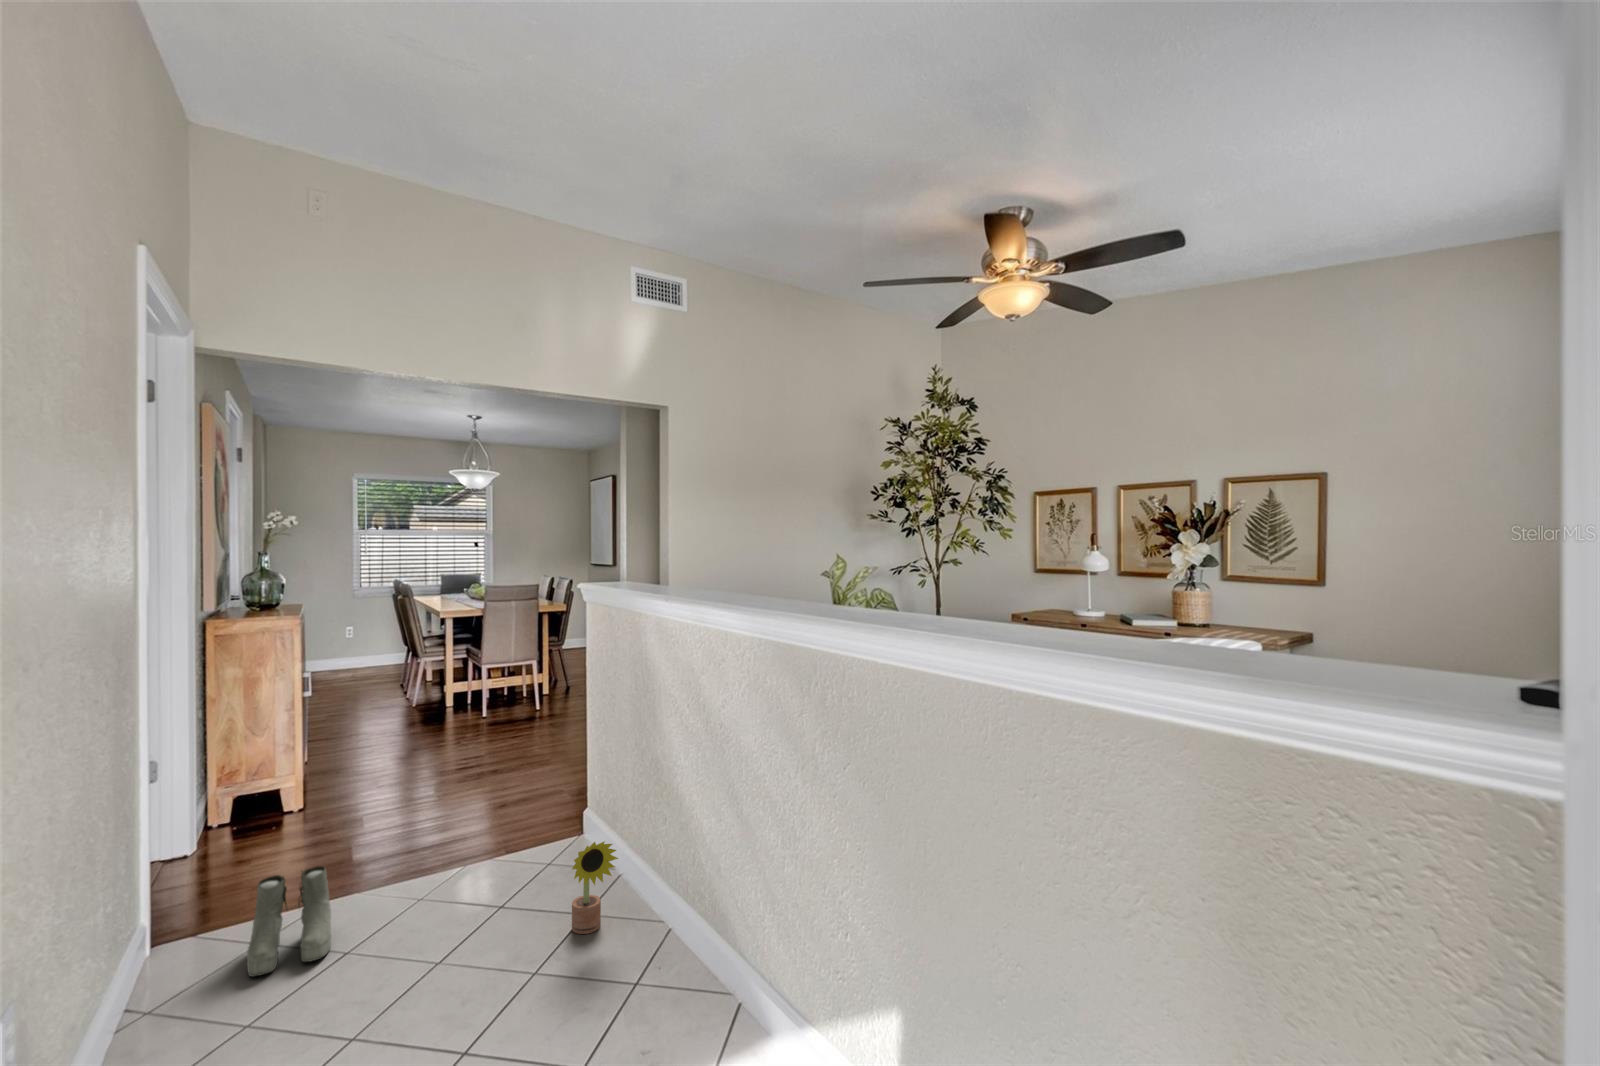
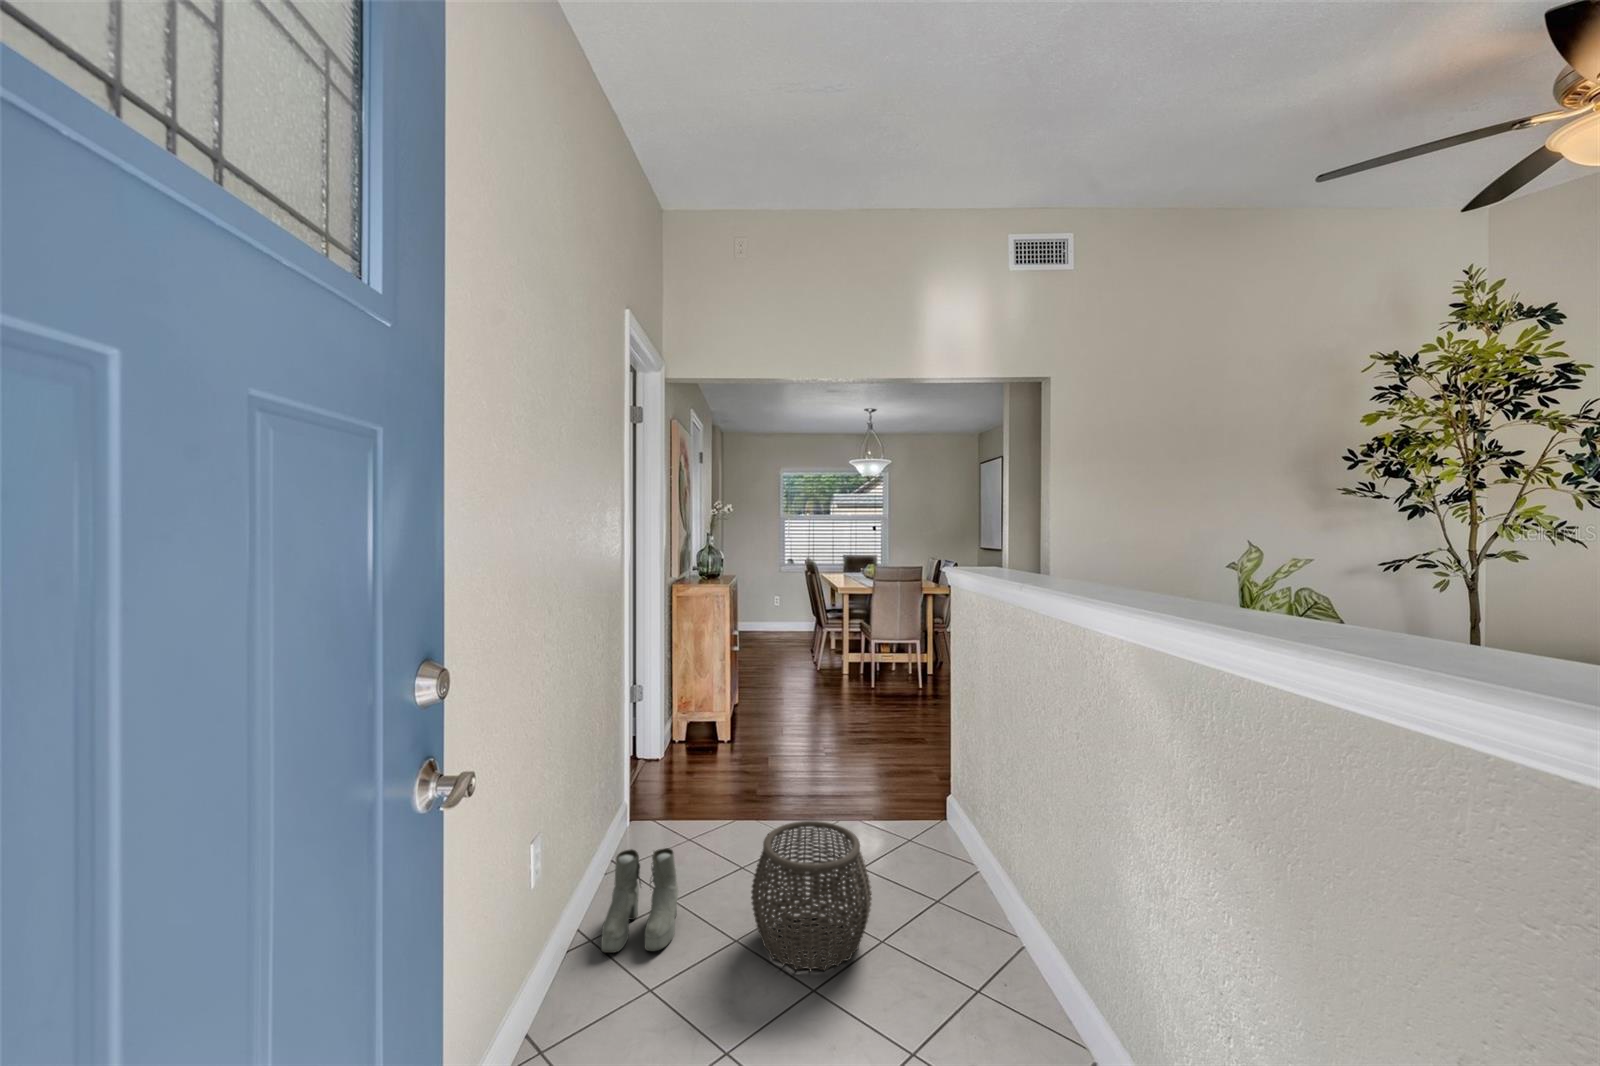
woven basket: none [418,810,534,936] -> present [751,821,872,970]
decorative plant: present [572,841,618,934] -> none [902,908,964,1019]

